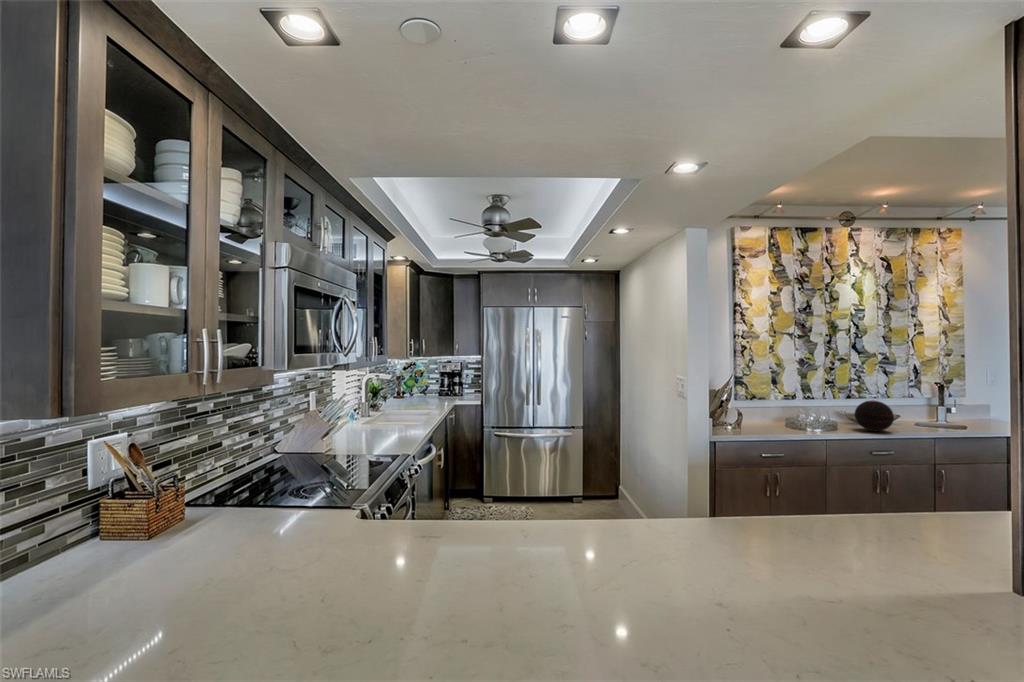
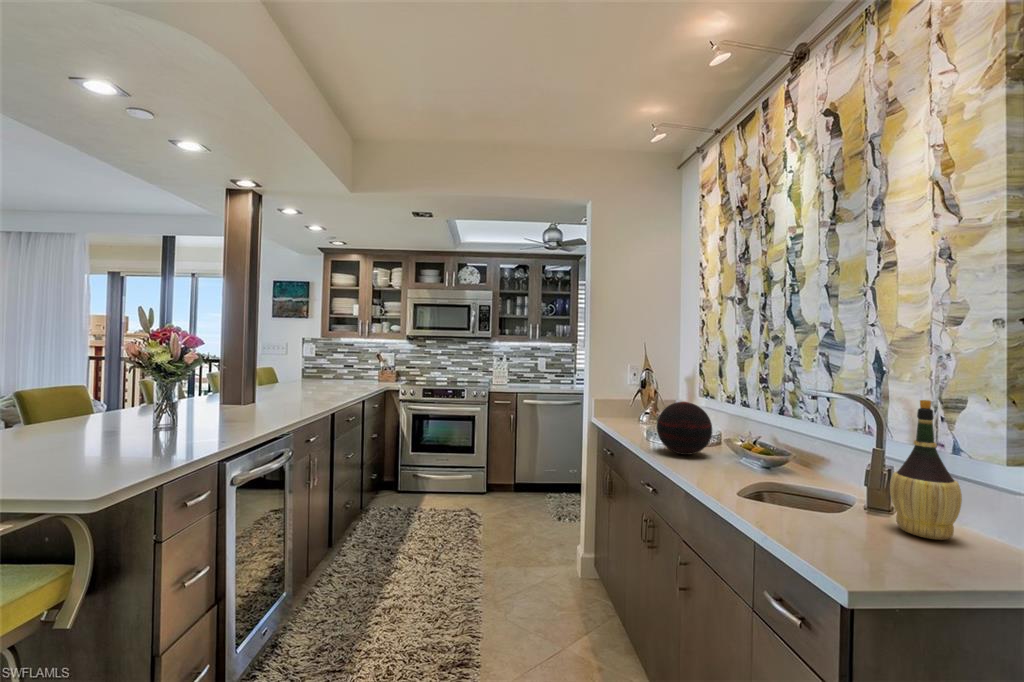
wine bottle: none [954,382,979,425] -> present [890,400,962,540]

